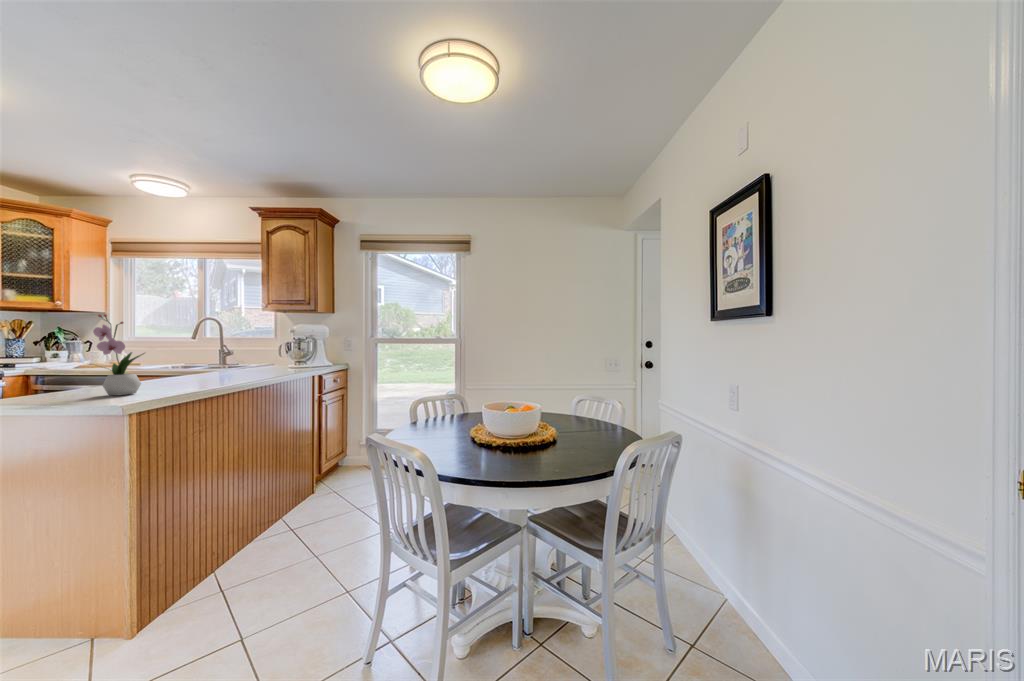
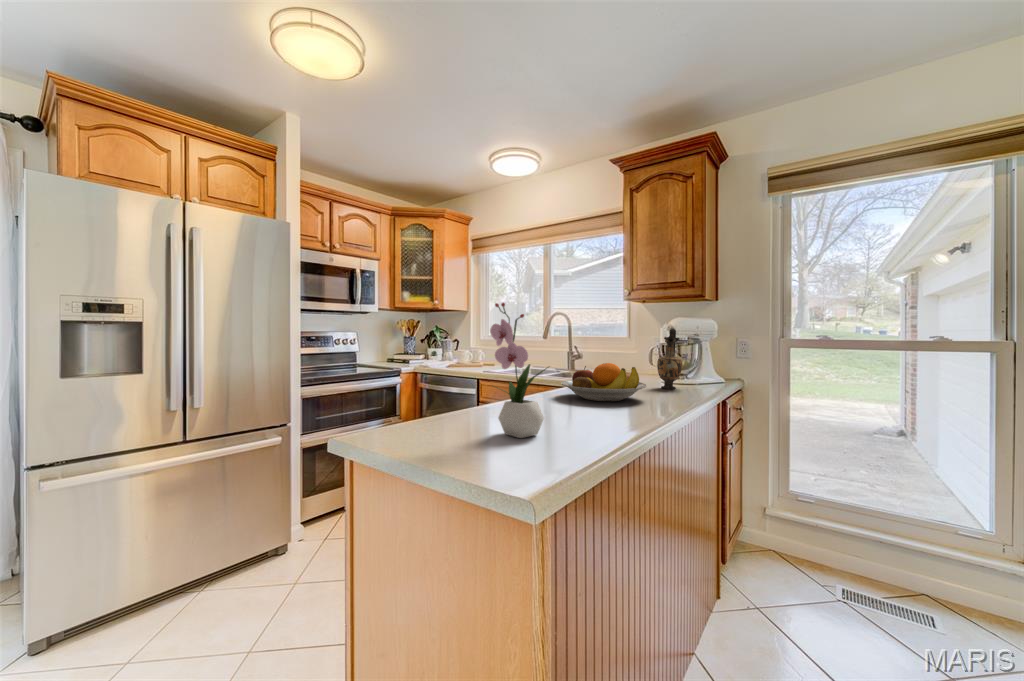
vase: none [277,331,295,370] -> present [657,328,682,389]
fruit bowl: none [184,353,254,378] -> present [561,363,647,401]

